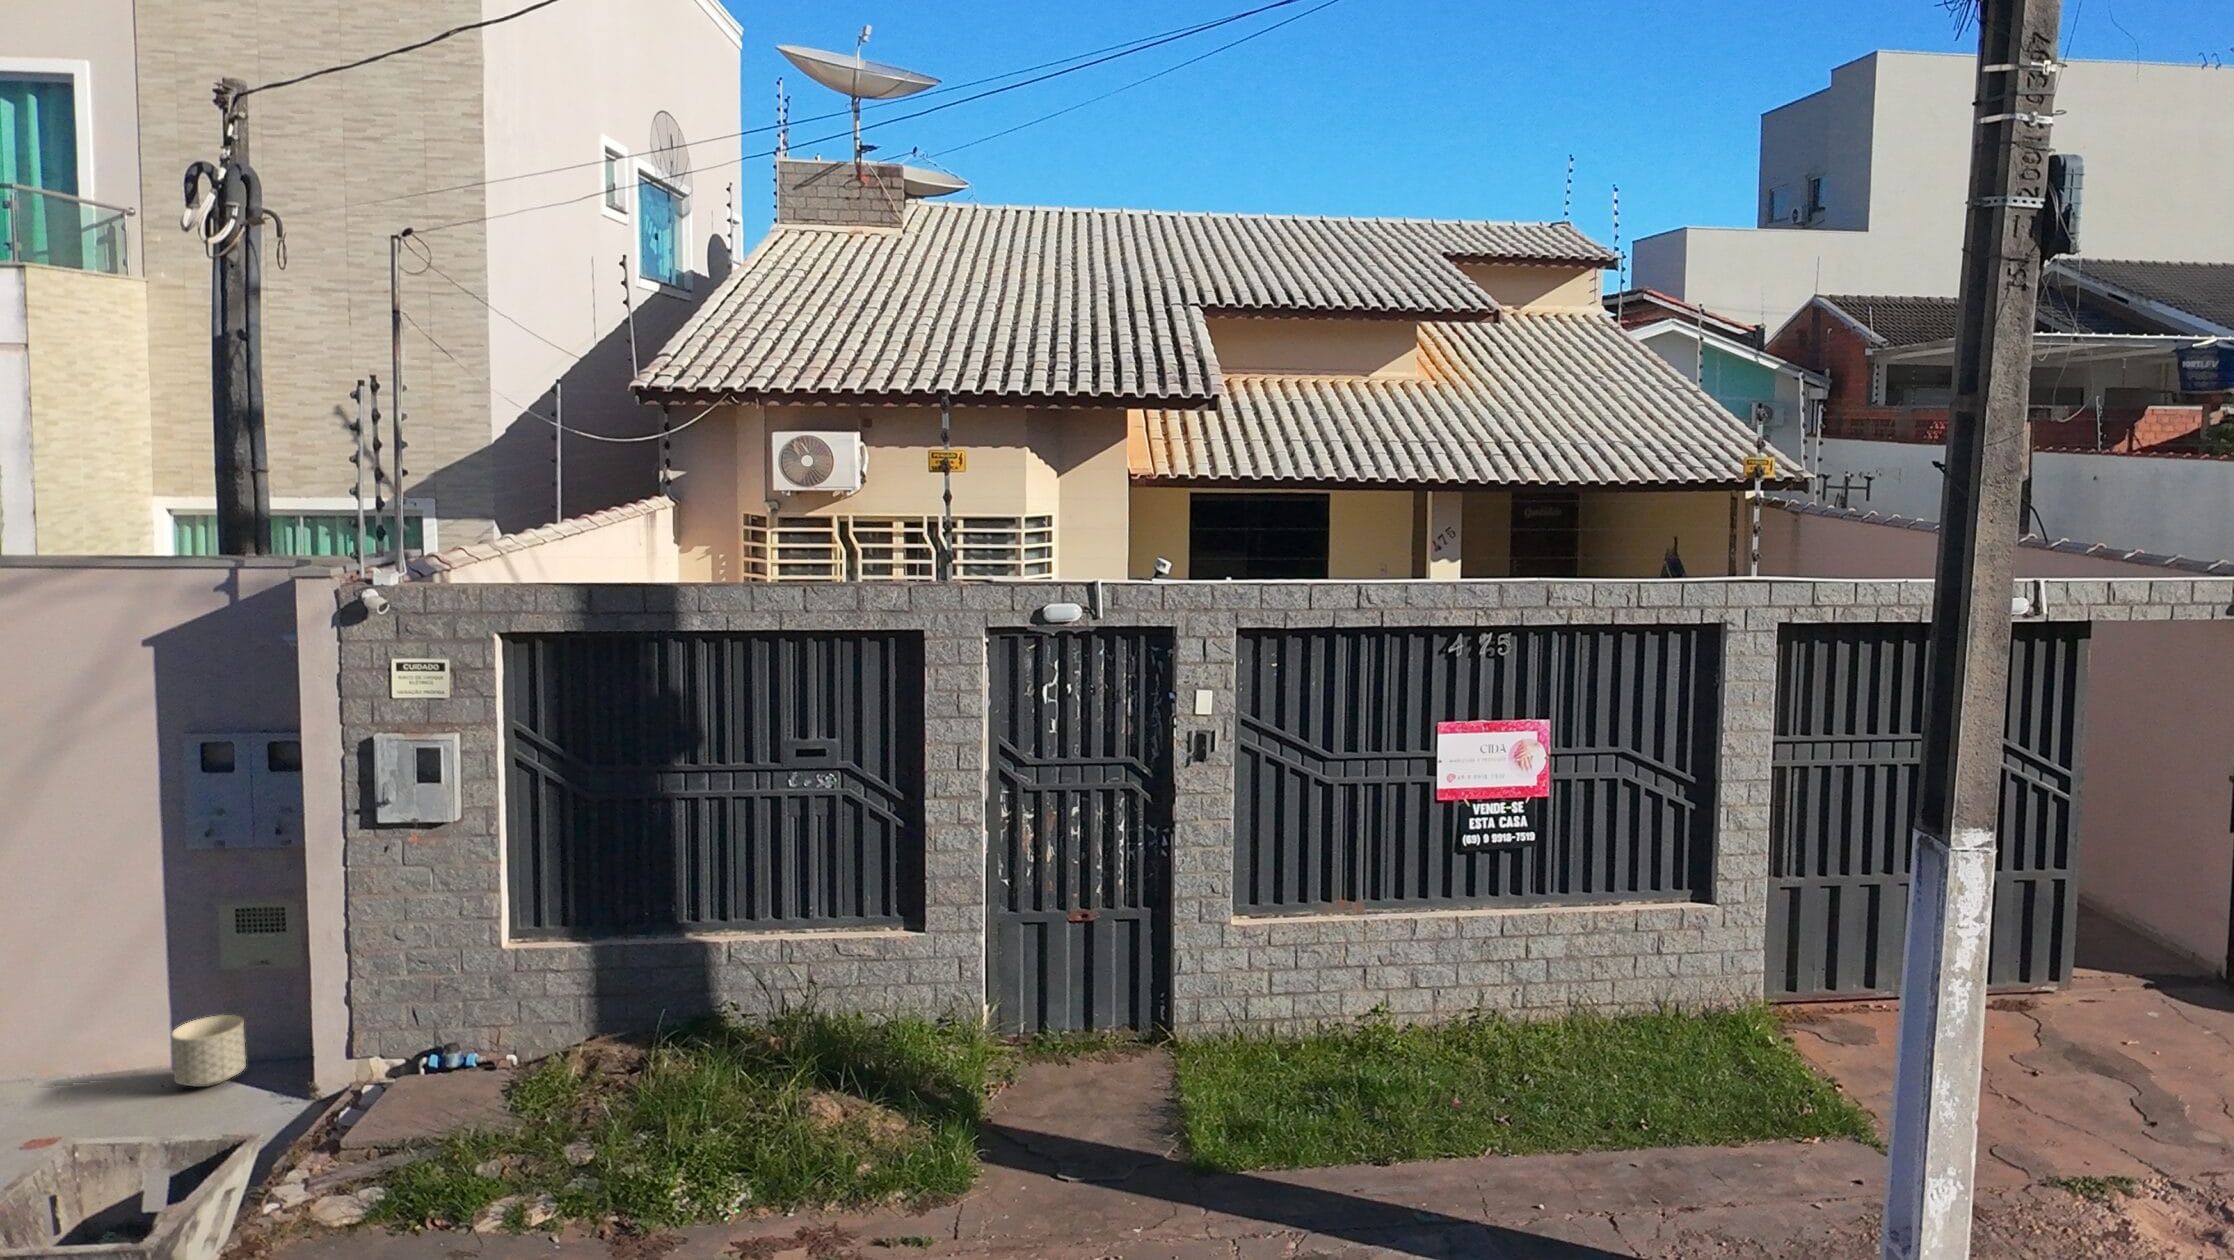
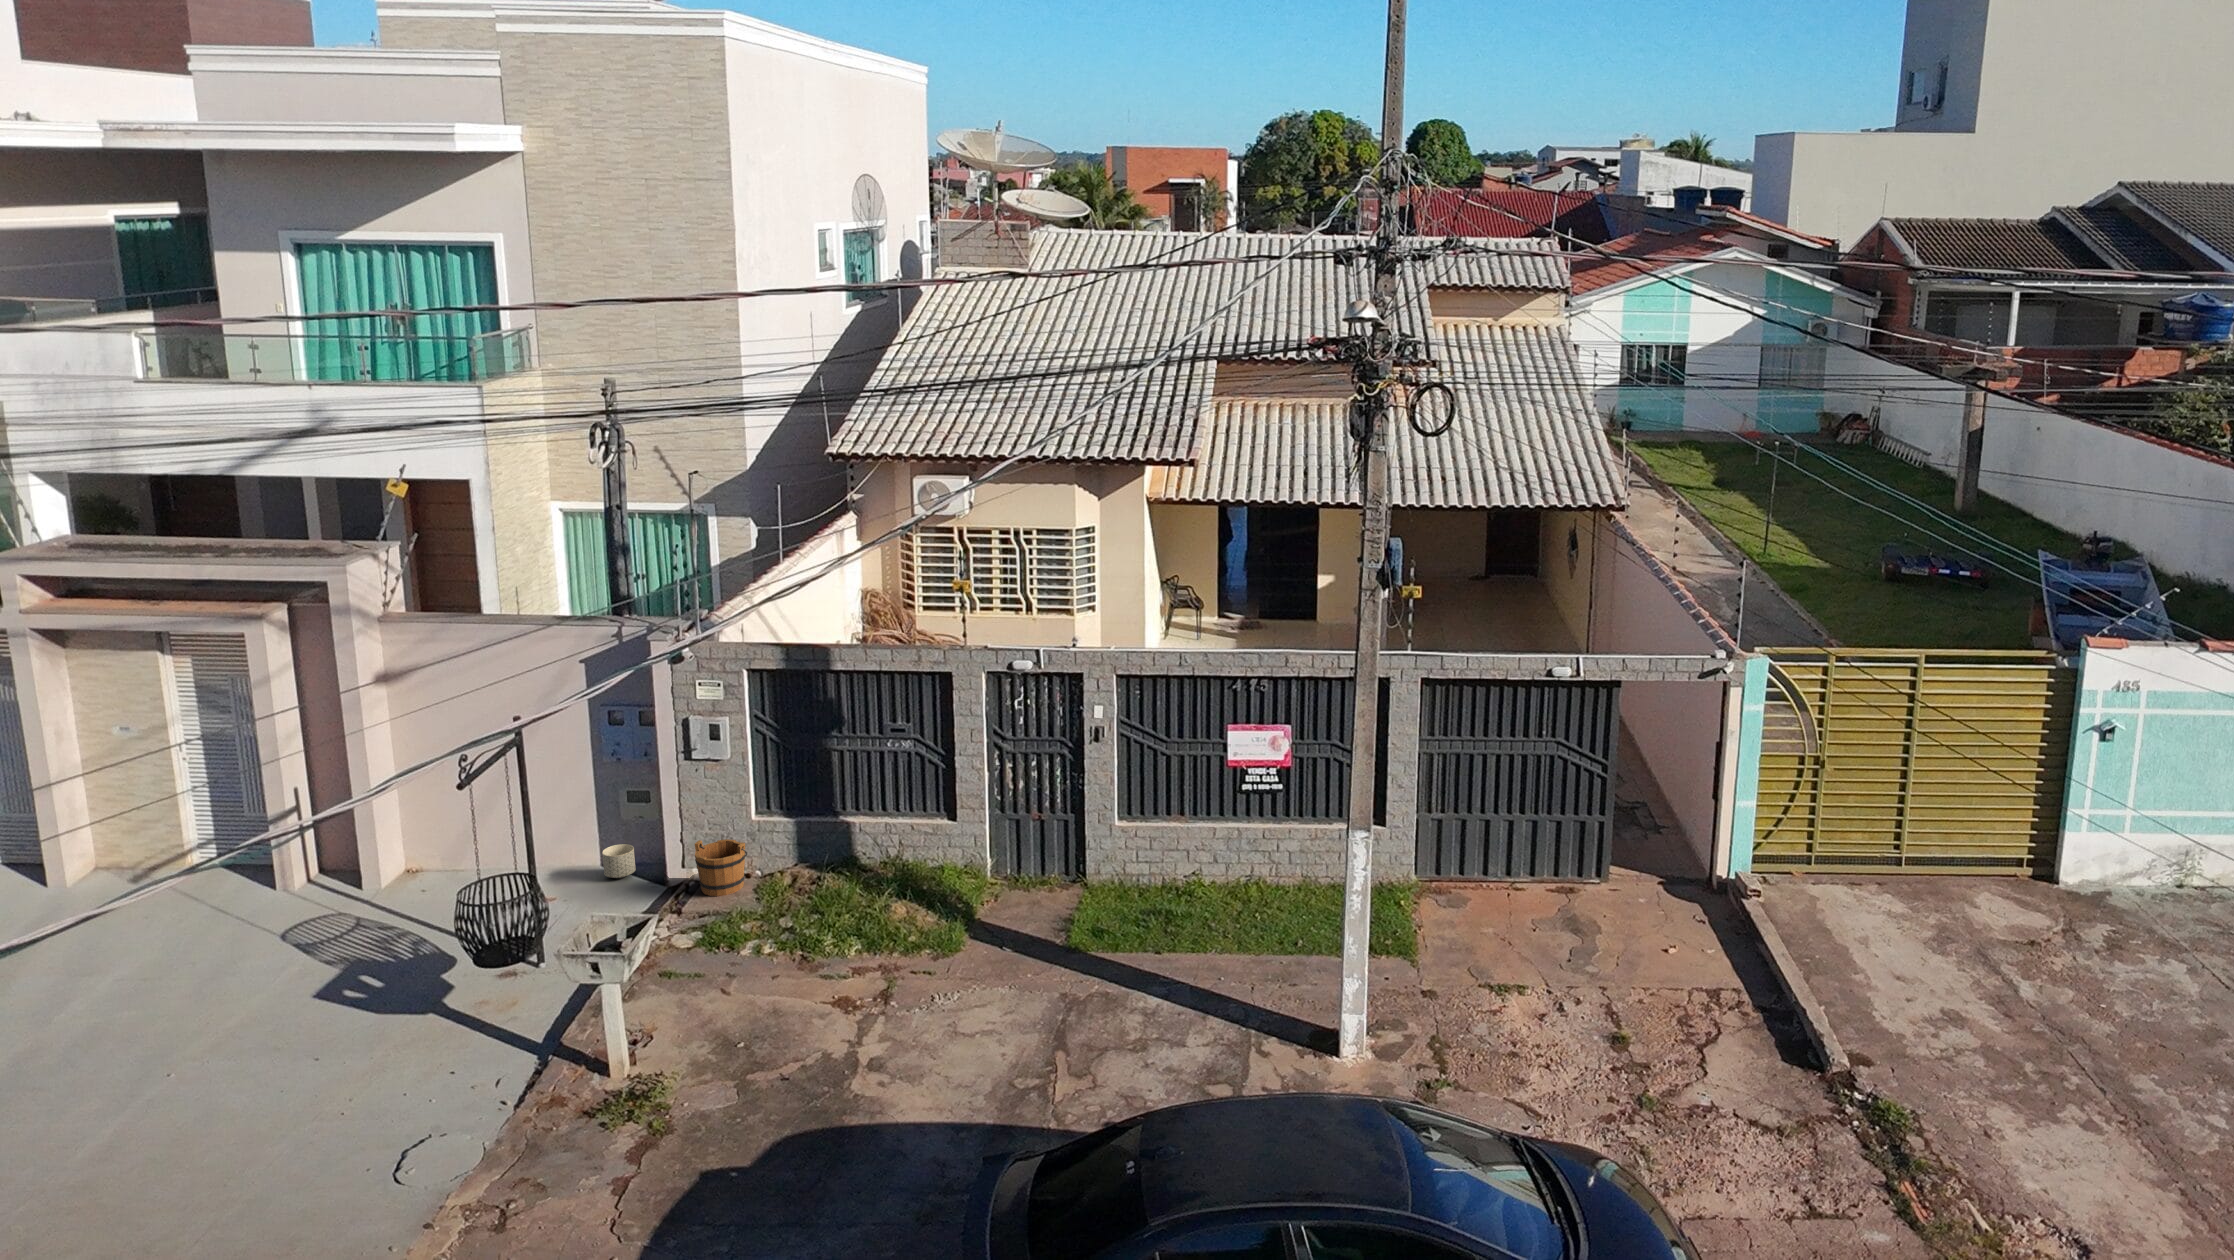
bucket: none [375,991,491,1110] -> present [695,839,747,896]

